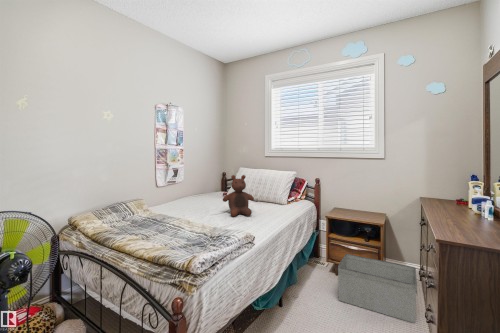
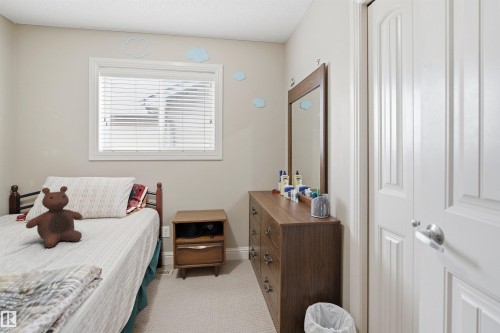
storage bin: present [338,254,417,323] -> none [192,251,257,304]

